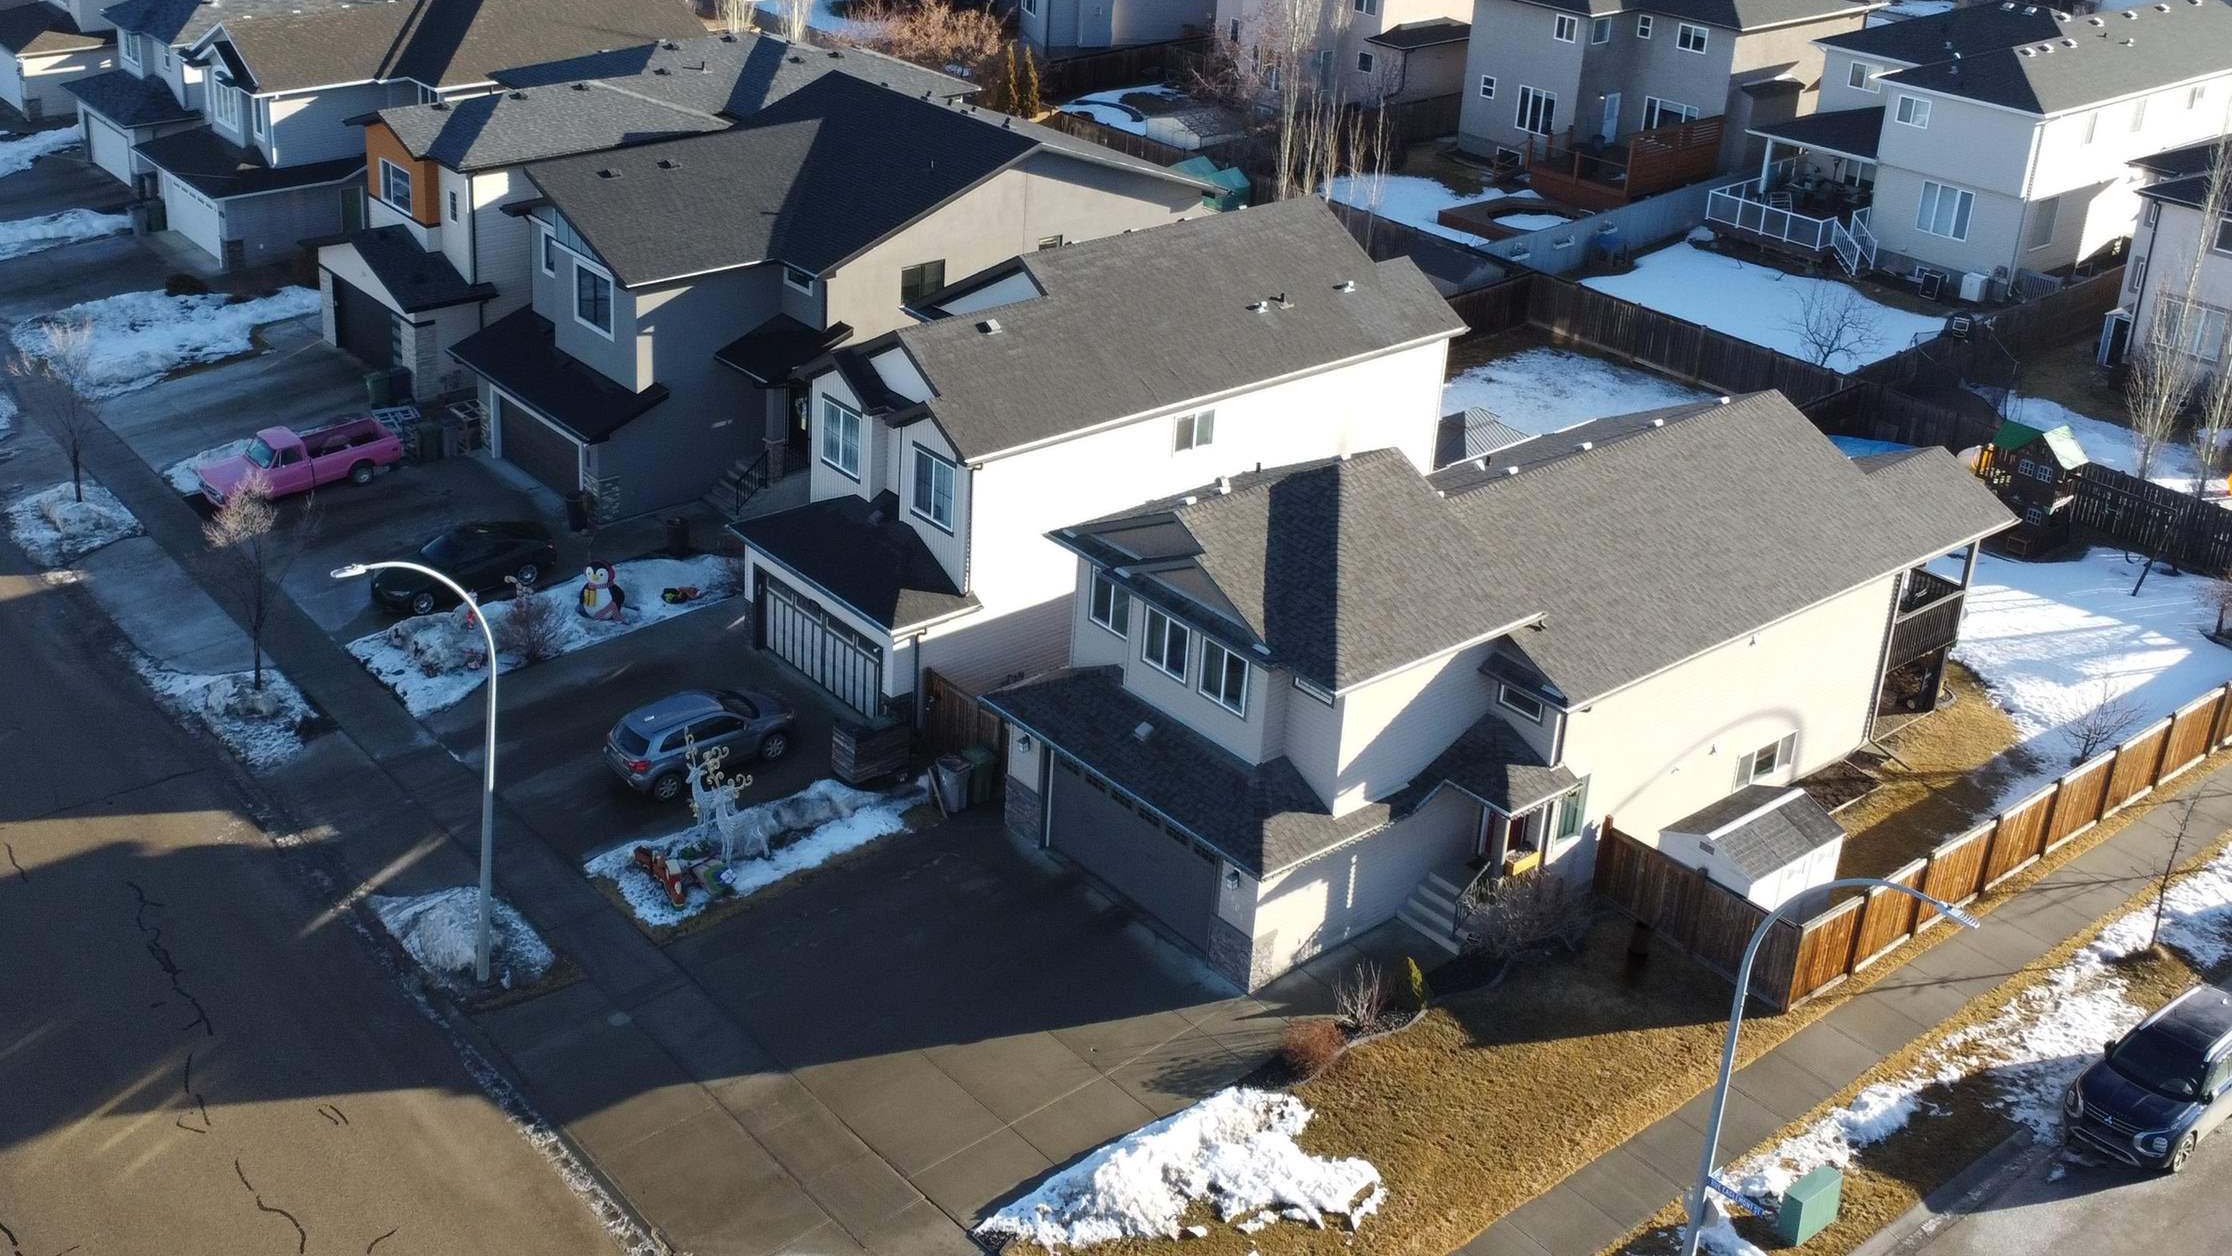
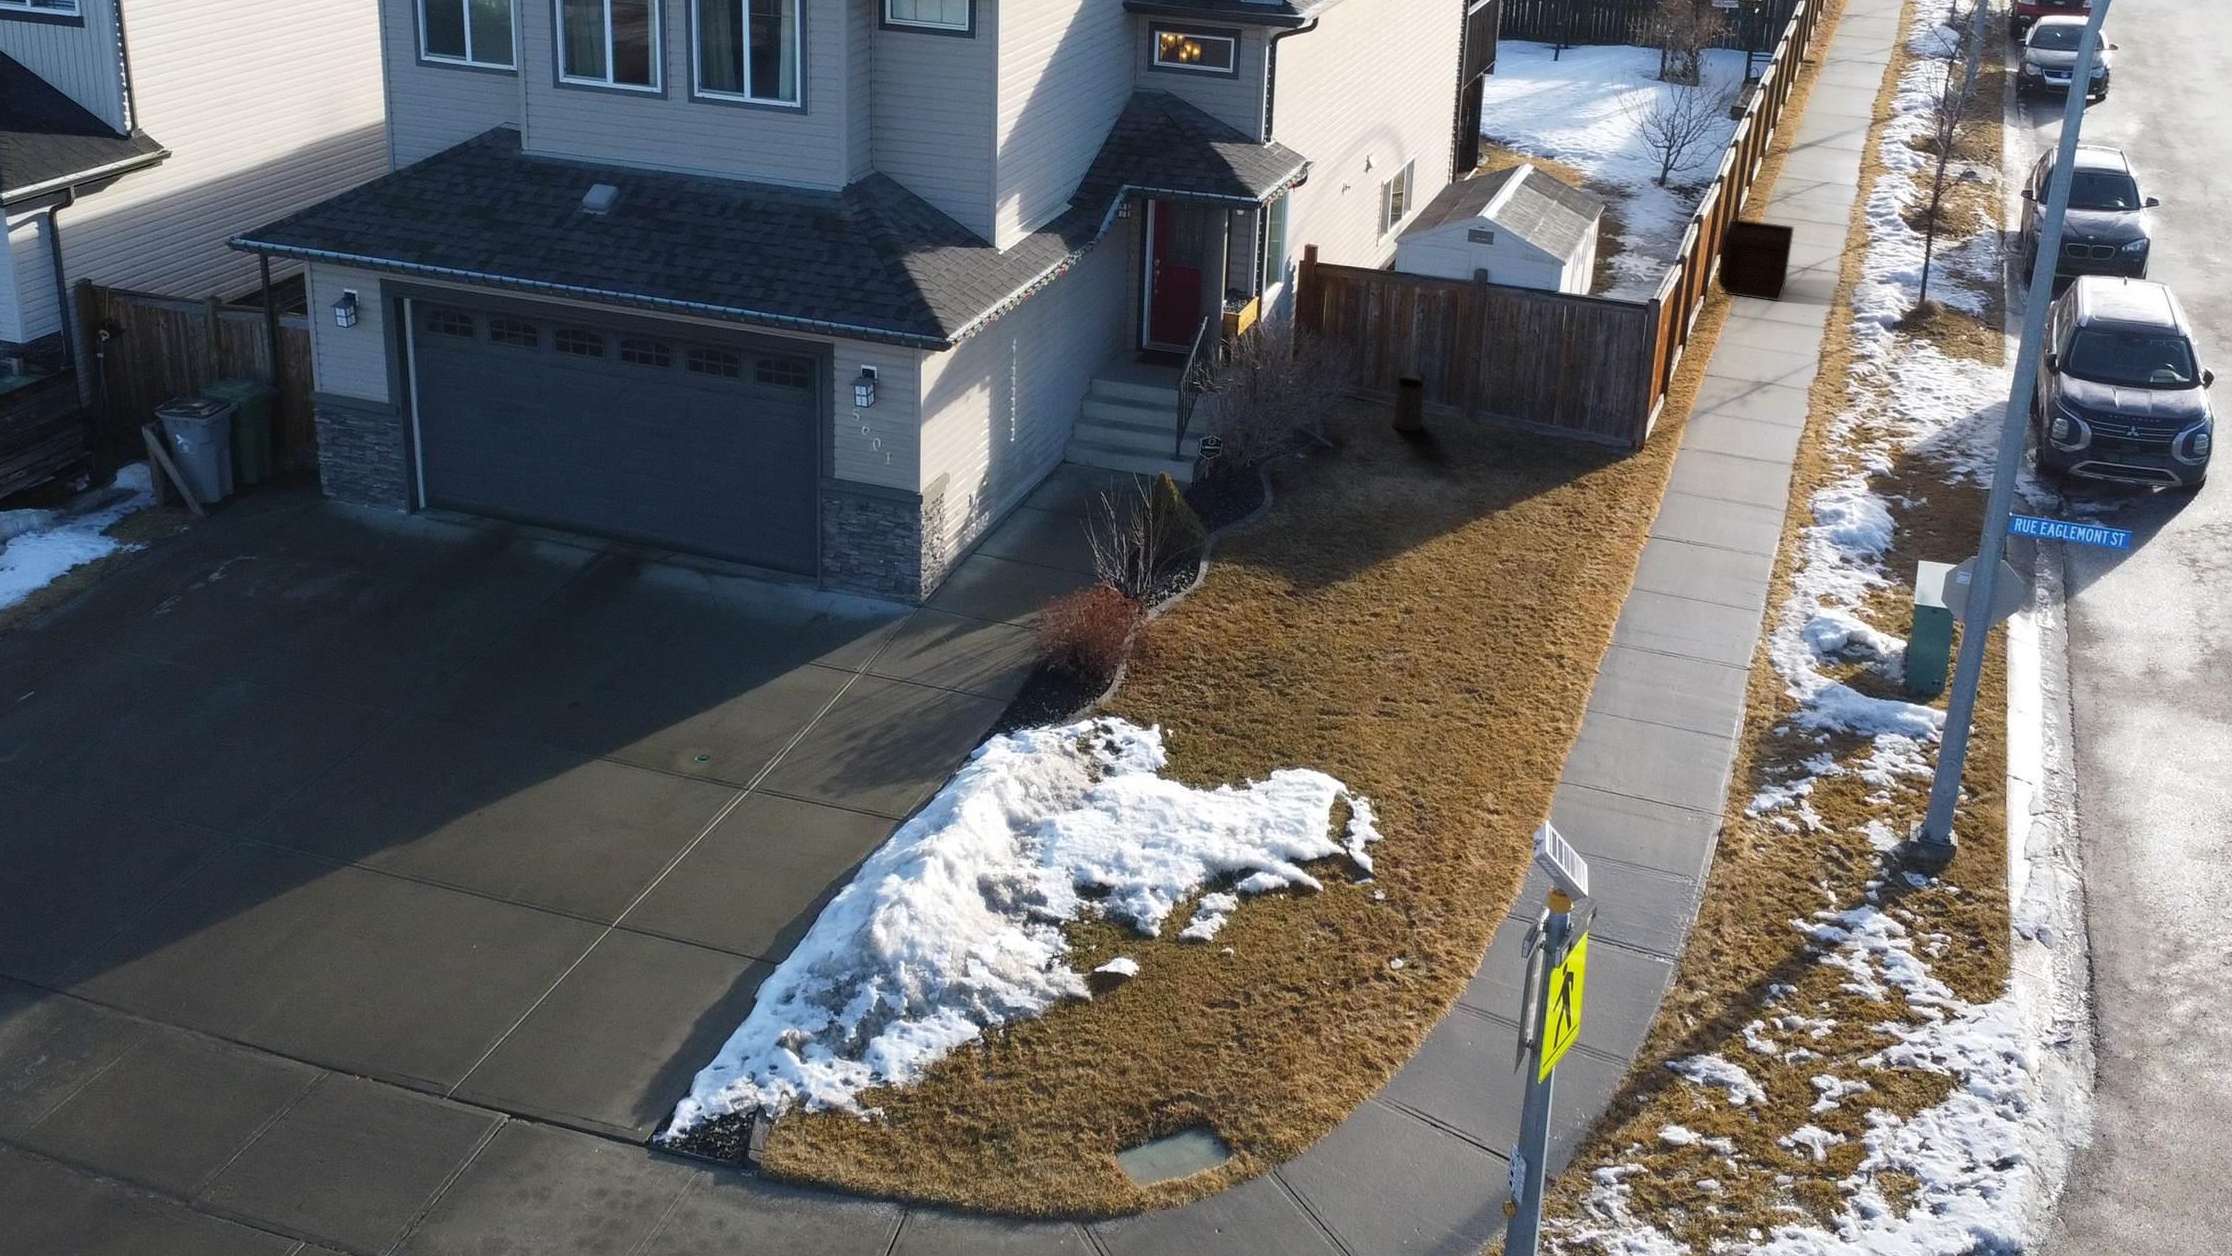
wooden crate: none [1996,841,2075,914] -> present [1718,219,1794,301]

